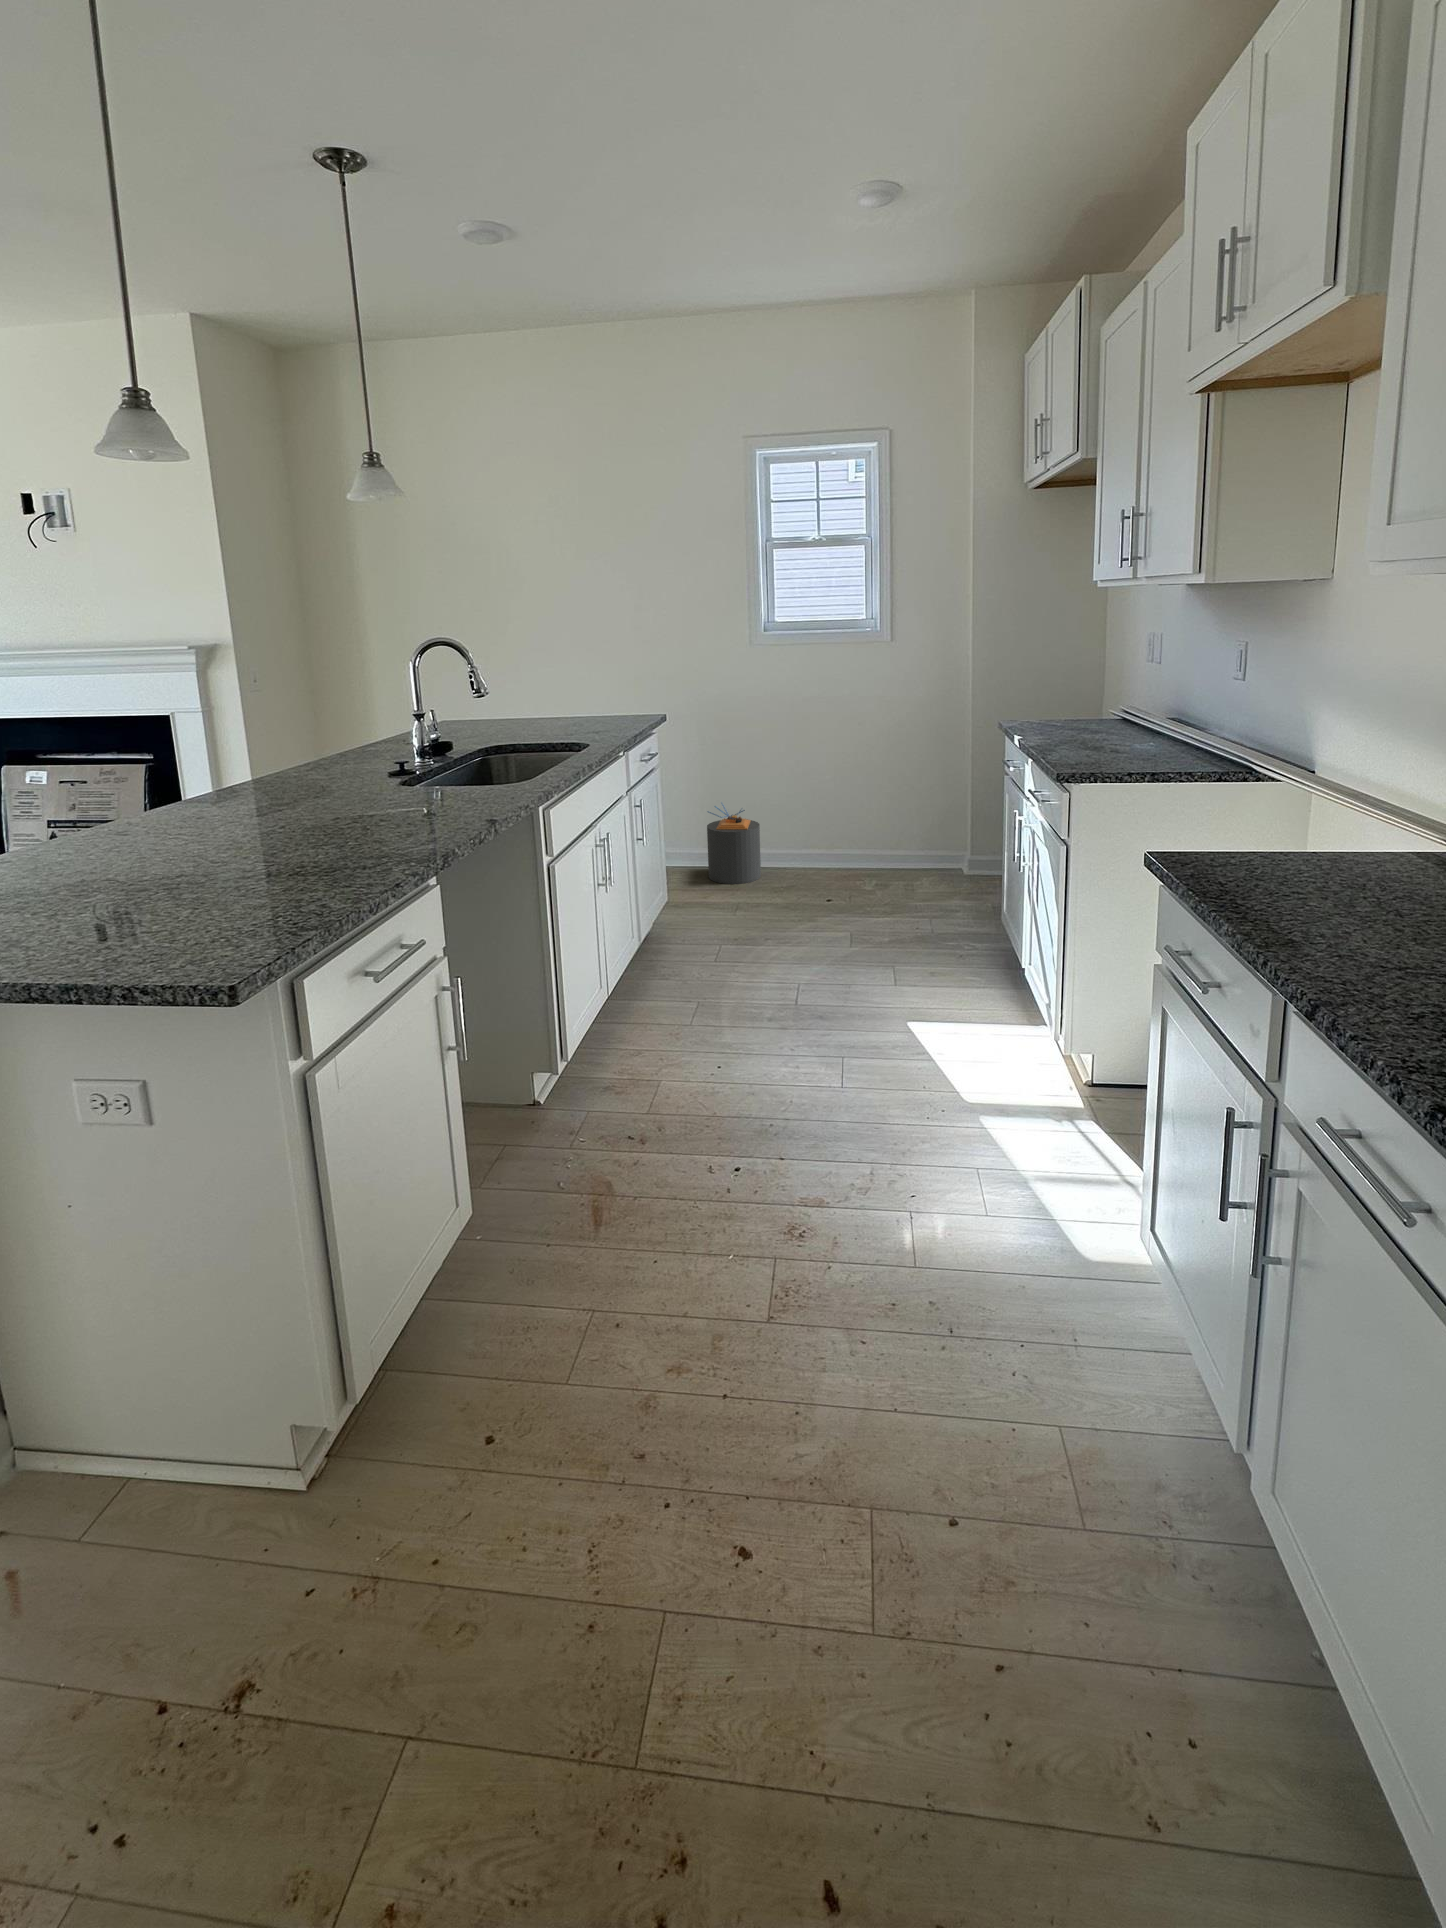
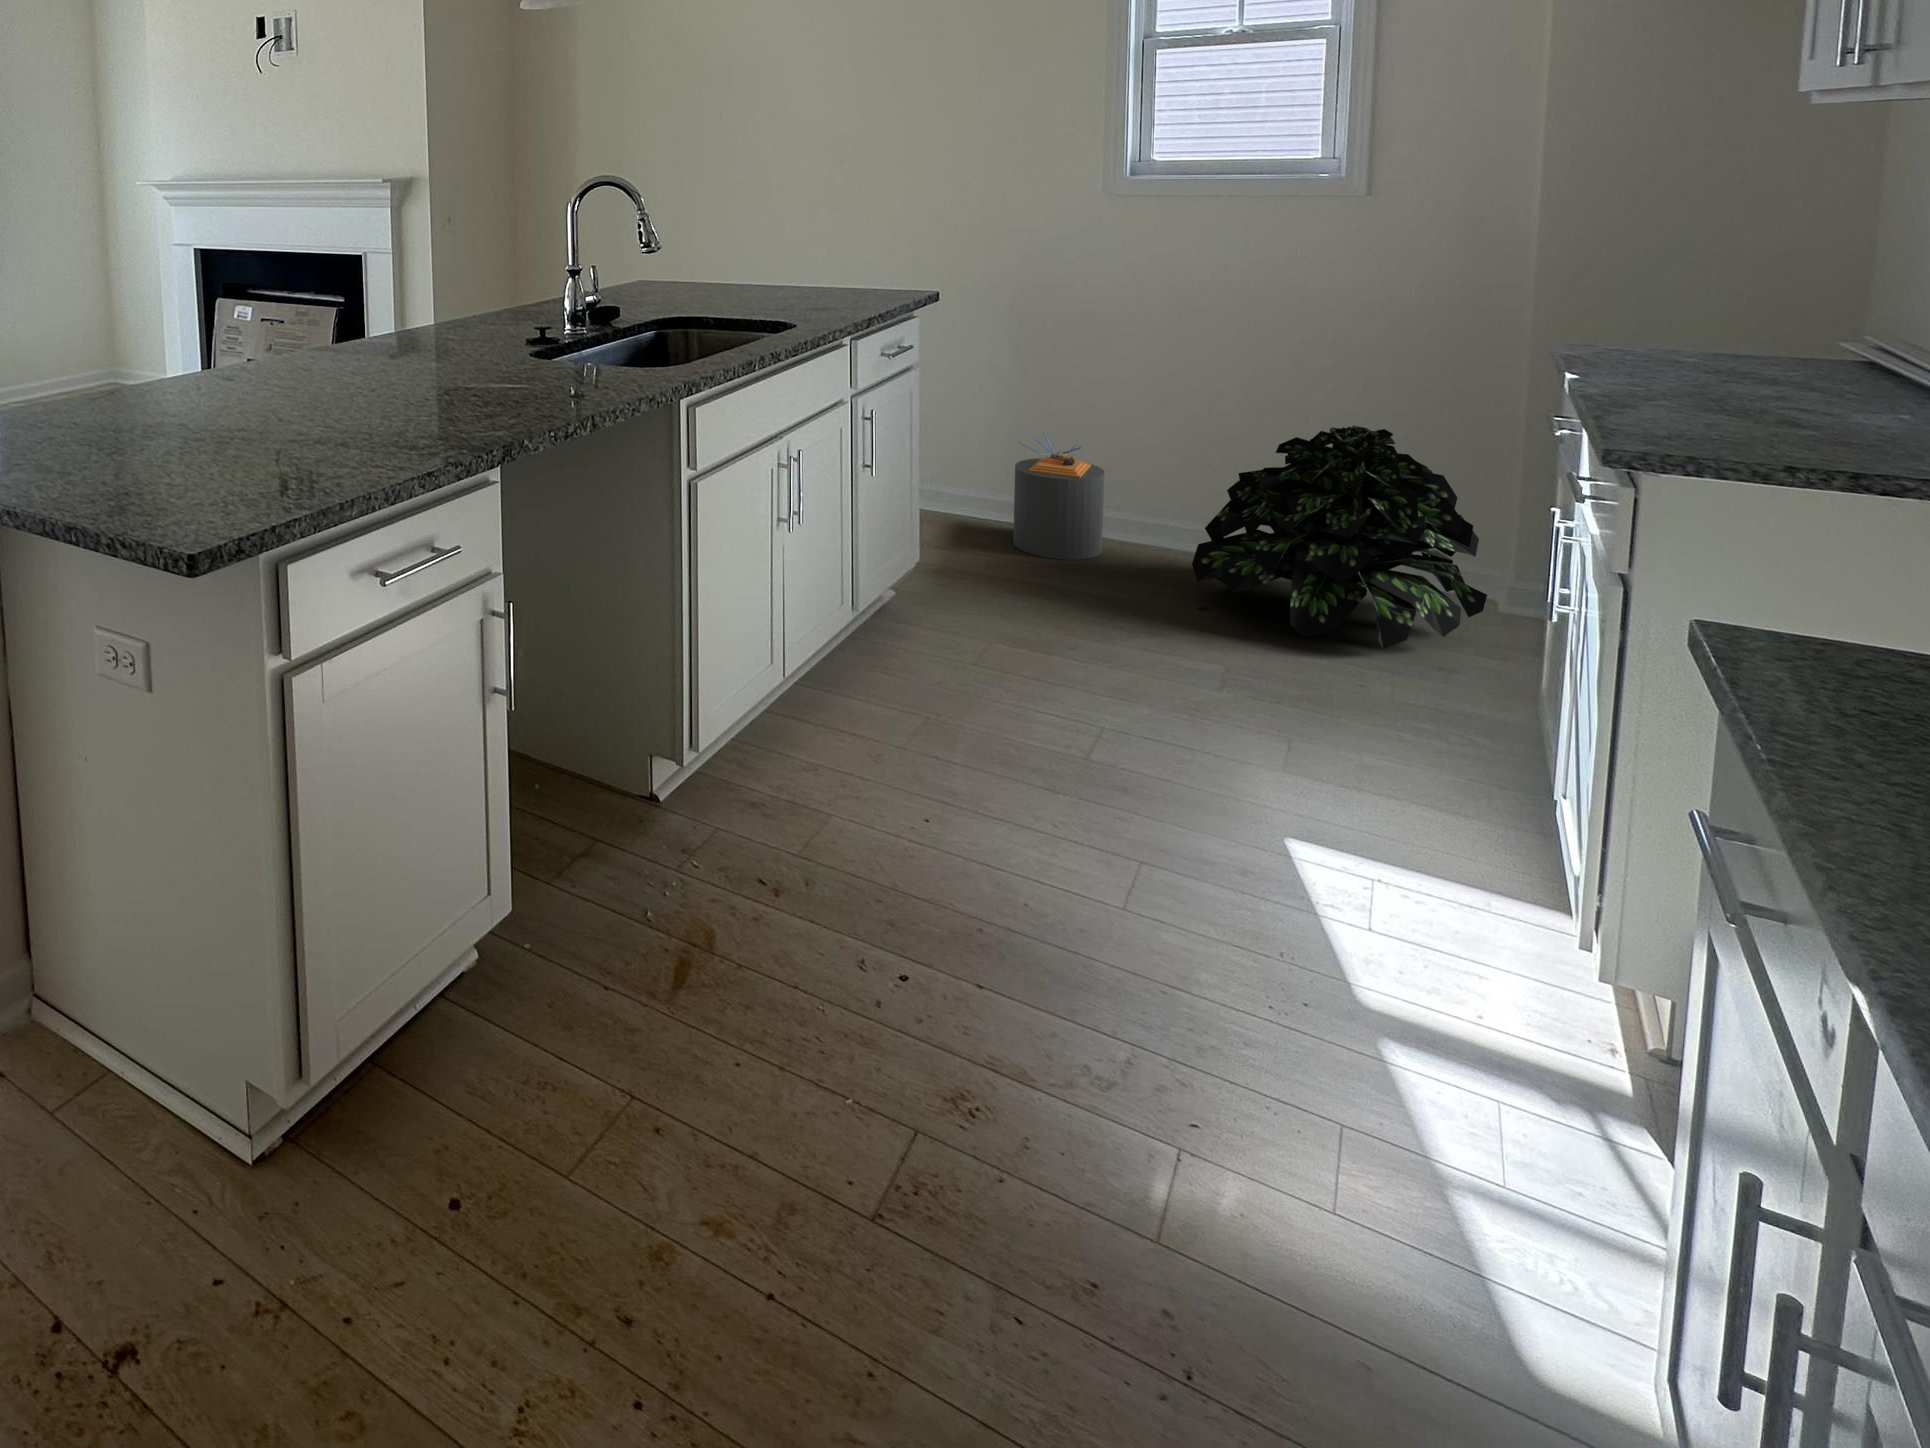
potted plant: none [816,778,961,906] -> present [1192,425,1487,649]

